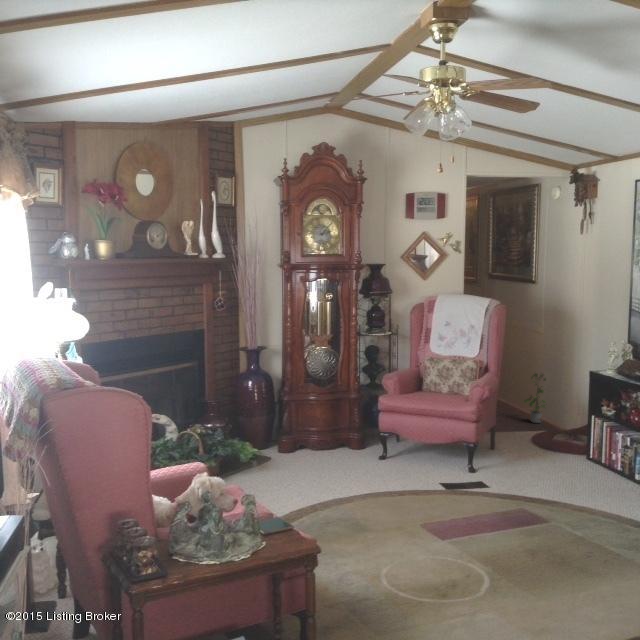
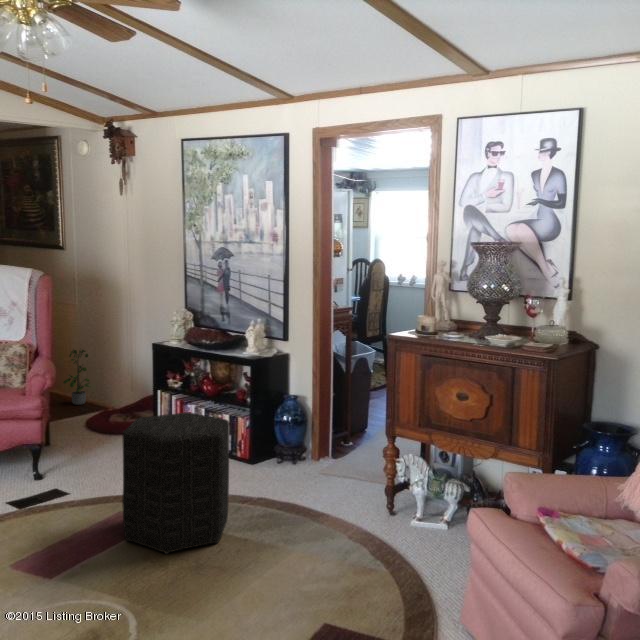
ottoman: none [511,427,616,552] -> present [122,412,229,554]

